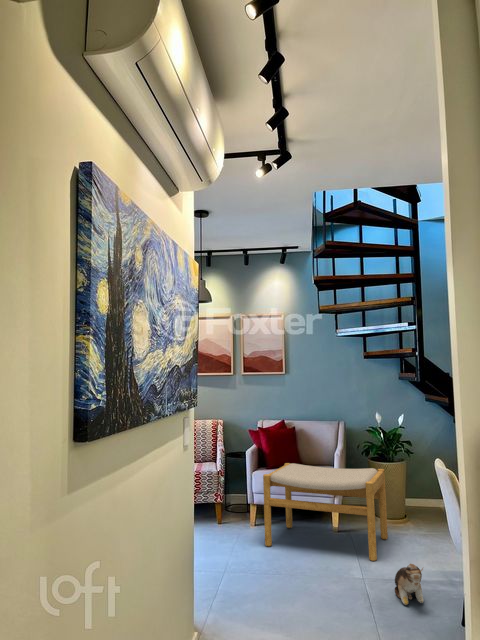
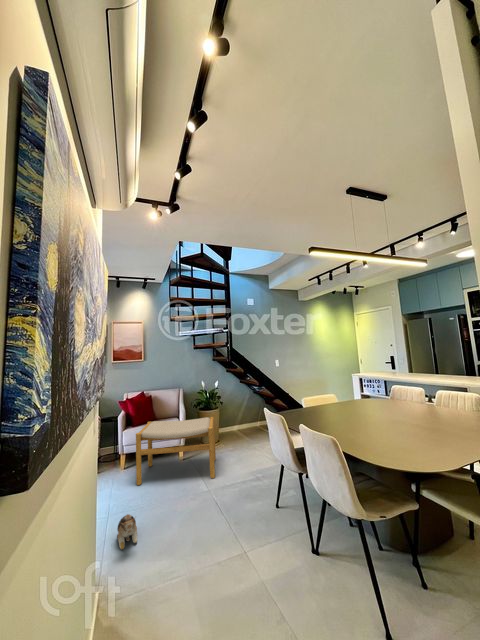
plush toy: present [395,564,423,605] -> present [117,514,137,549]

